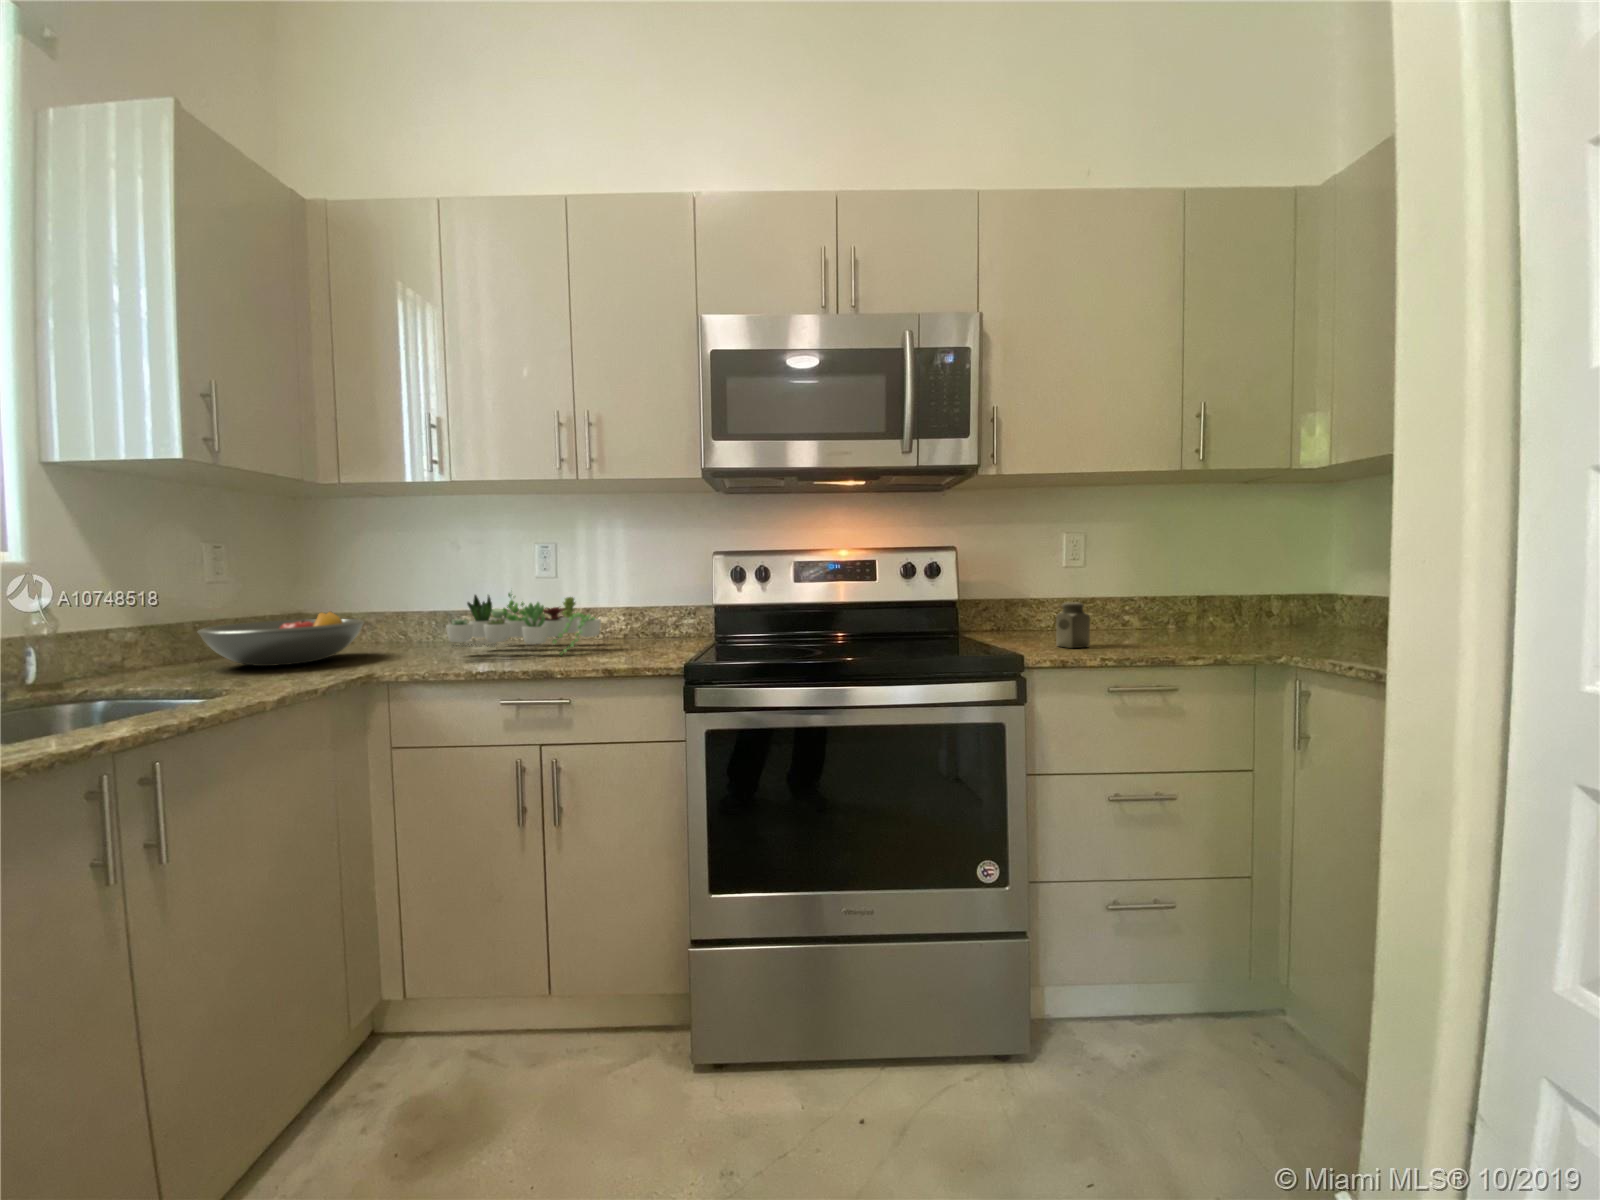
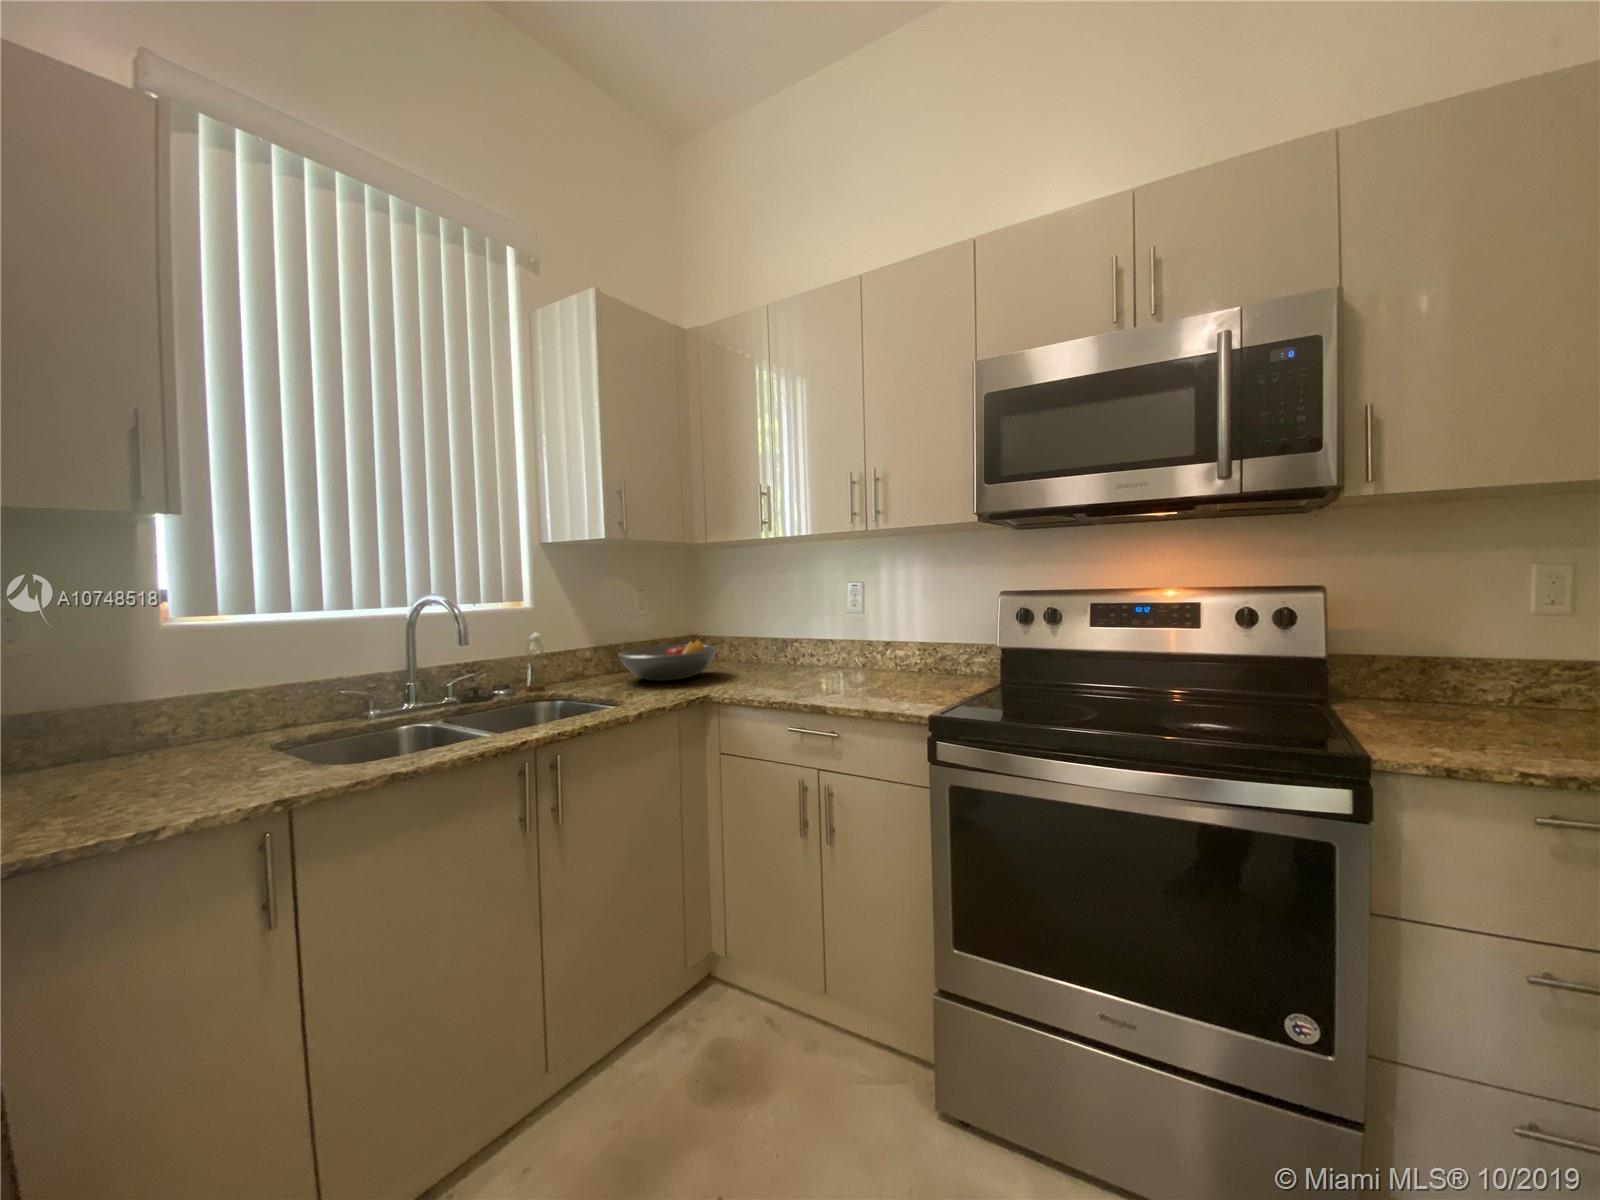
succulent plant: present [446,593,601,655] -> none [751,625,887,690]
salt shaker: present [1056,602,1090,648] -> none [1471,678,1538,749]

